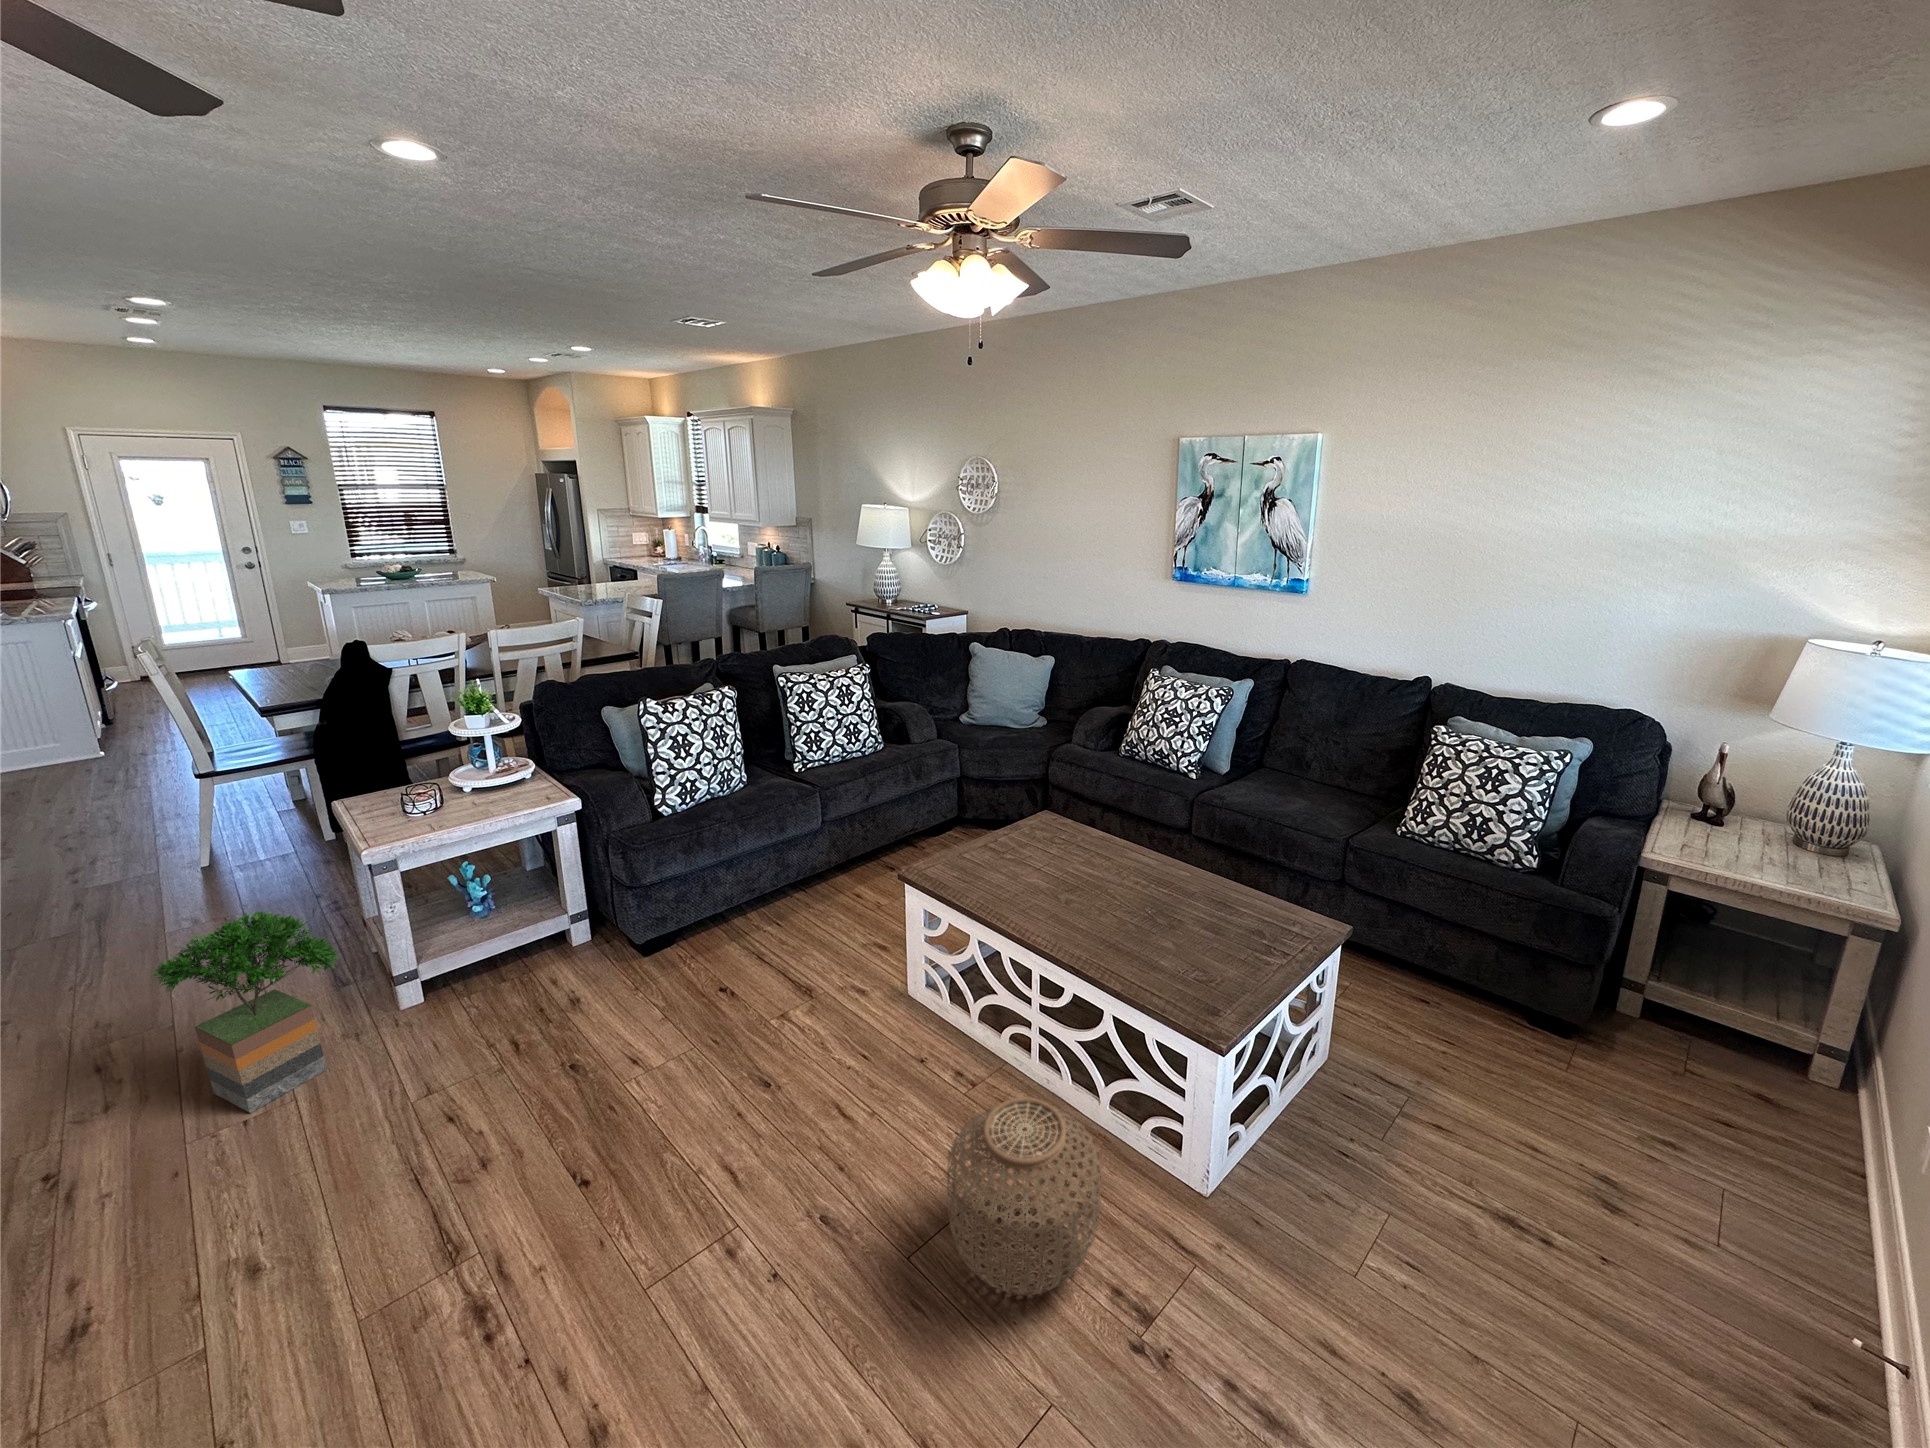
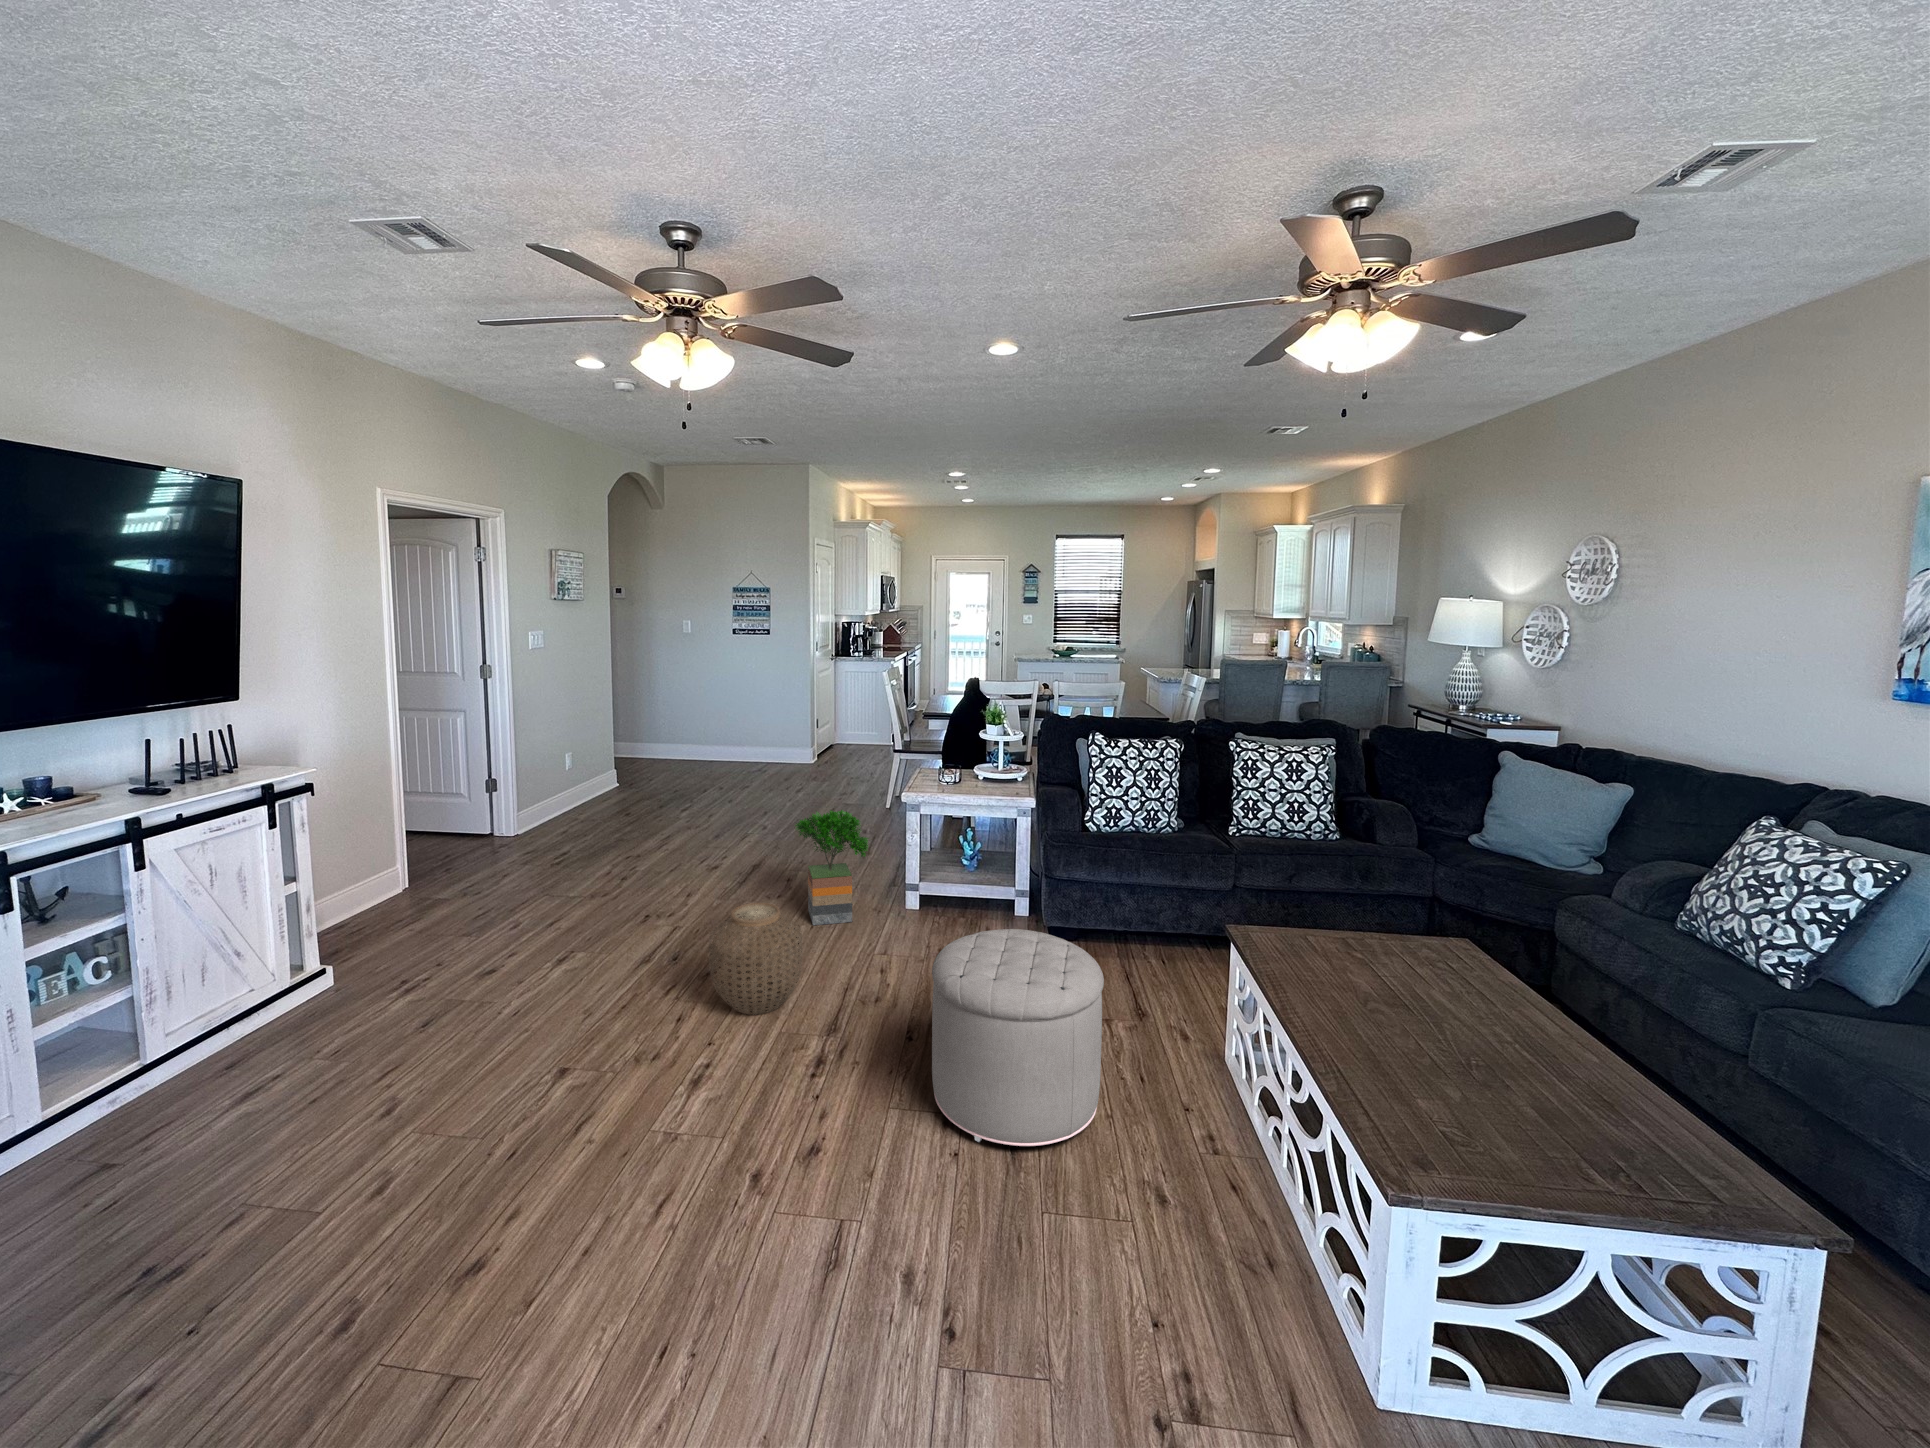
ottoman: none [656,962,875,1243] -> present [932,929,1104,1146]
woven basket: present [947,1097,1101,1295] -> present [709,903,802,1015]

